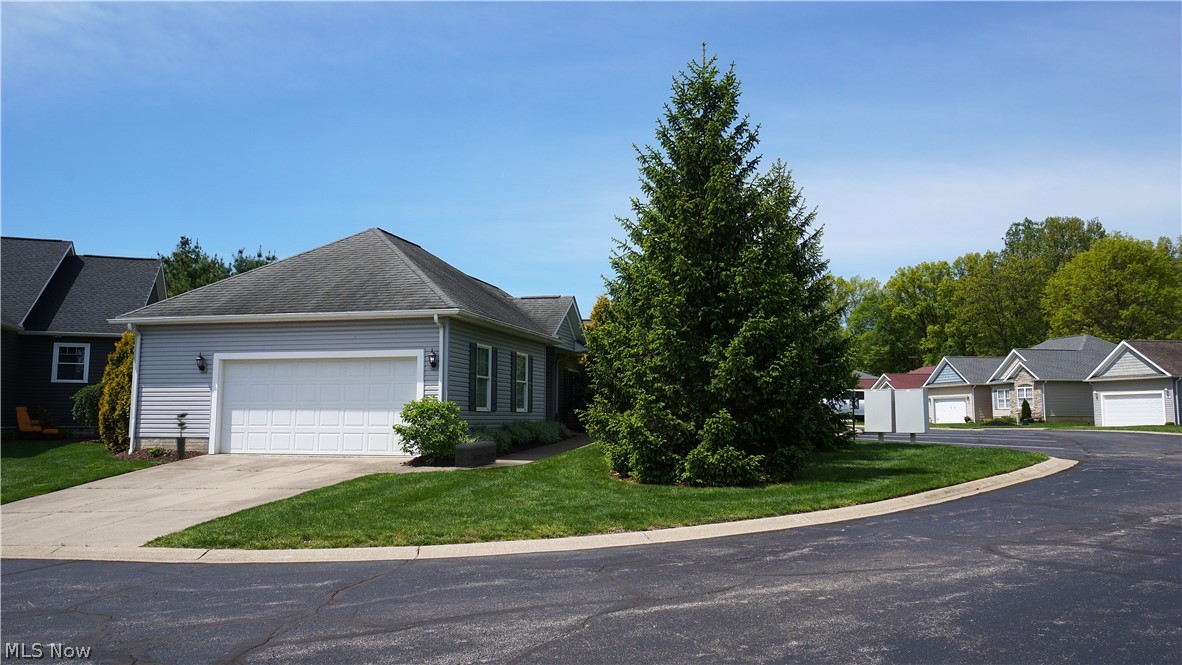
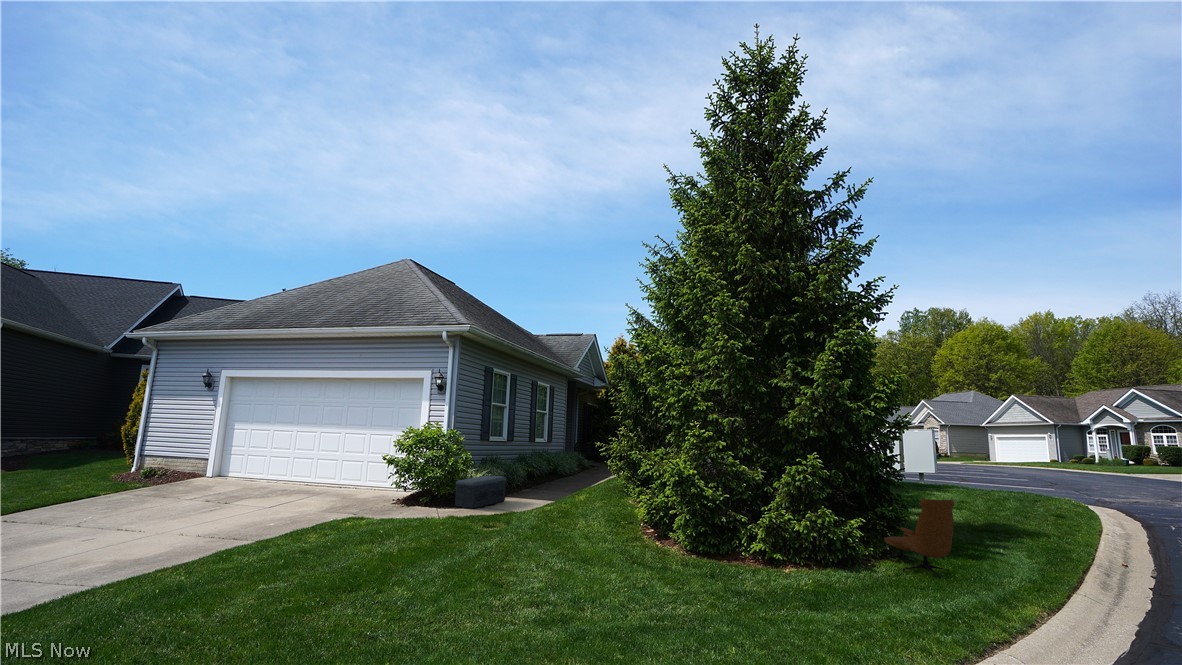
lounge chair: present [16,407,58,438] -> present [884,499,954,578]
potted plant: present [176,413,188,458] -> none [165,432,191,480]

